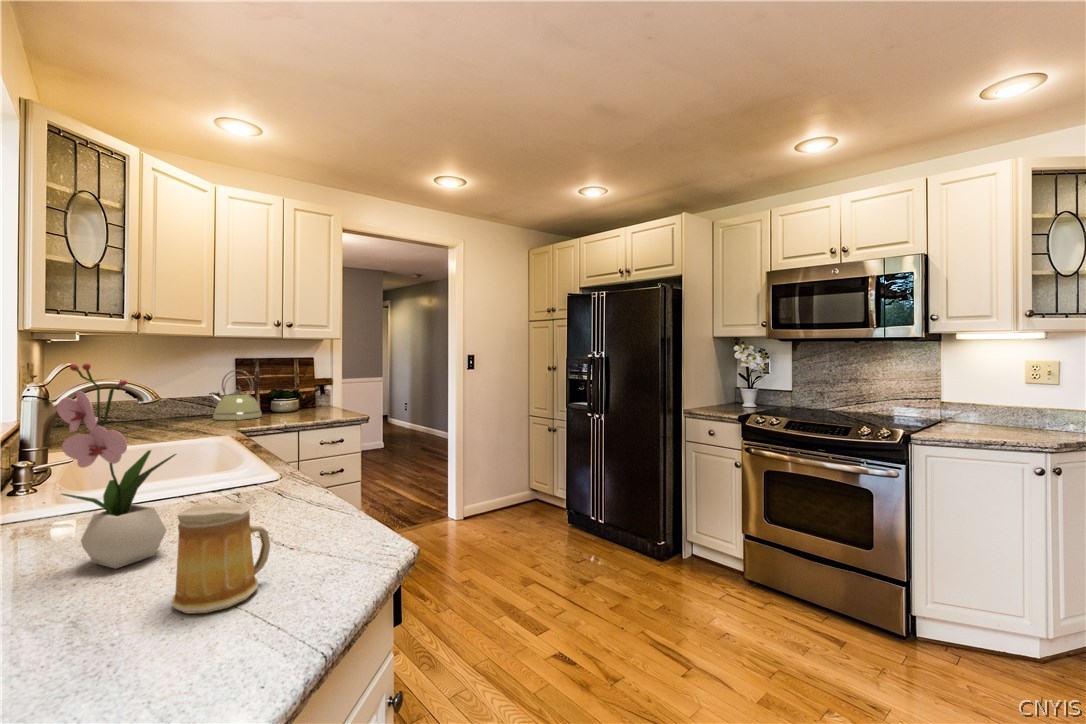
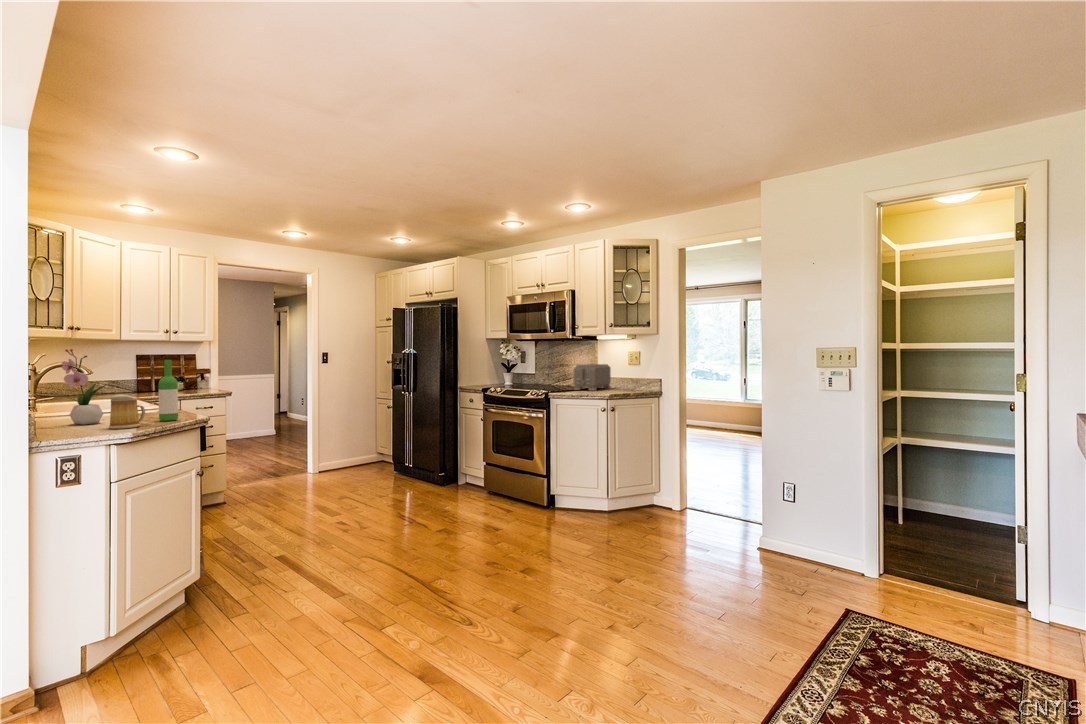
kettle: present [209,370,262,420] -> none [117,362,156,395]
toaster: none [931,382,986,431] -> present [573,364,611,391]
wine bottle: none [296,389,338,544] -> present [159,360,178,421]

